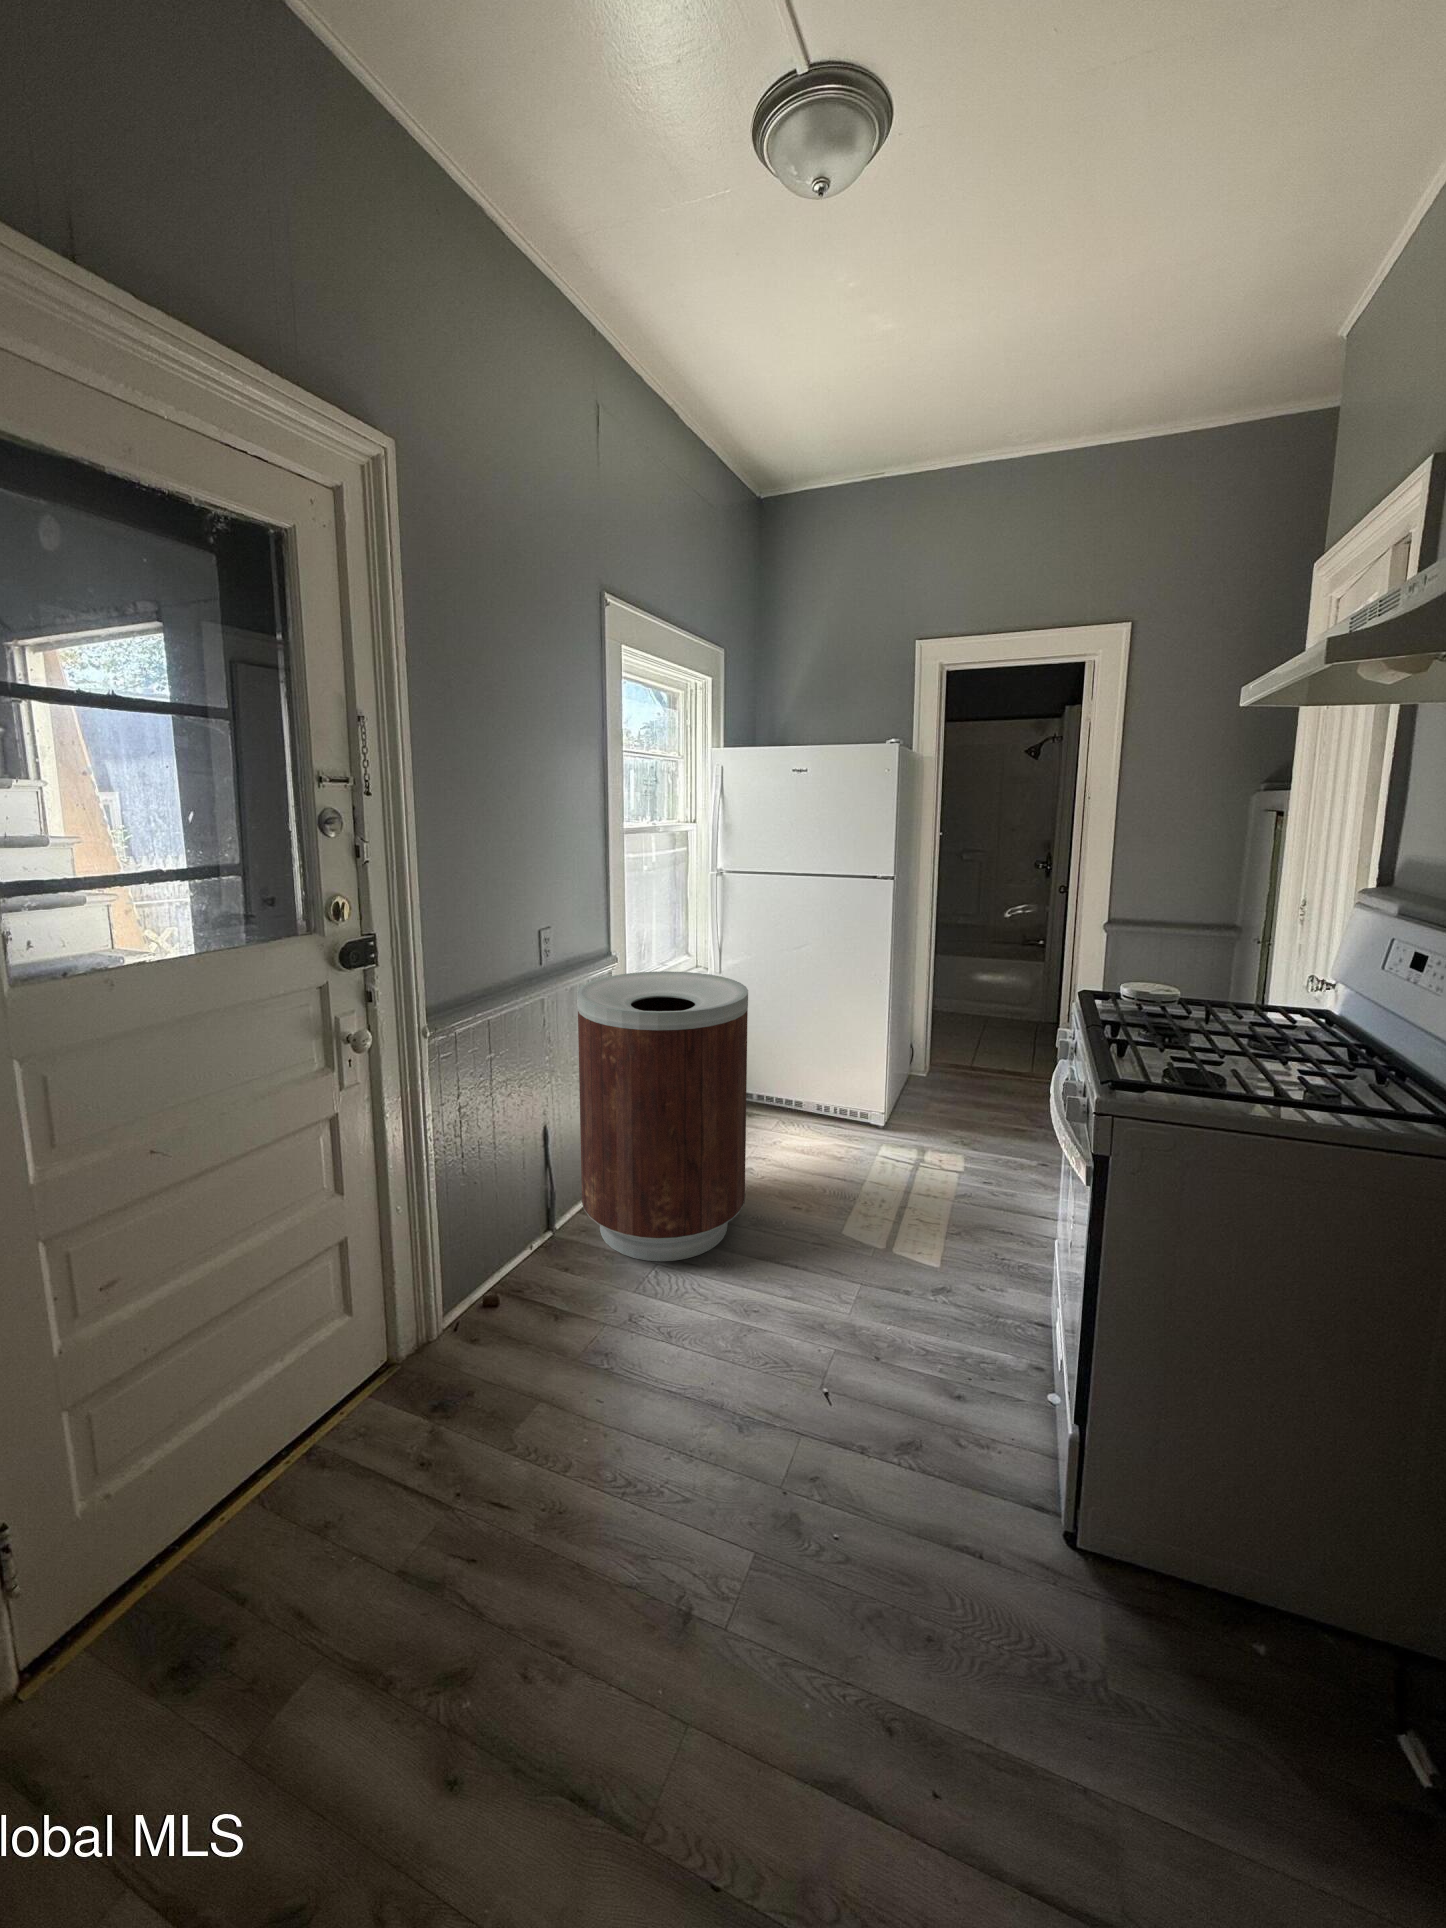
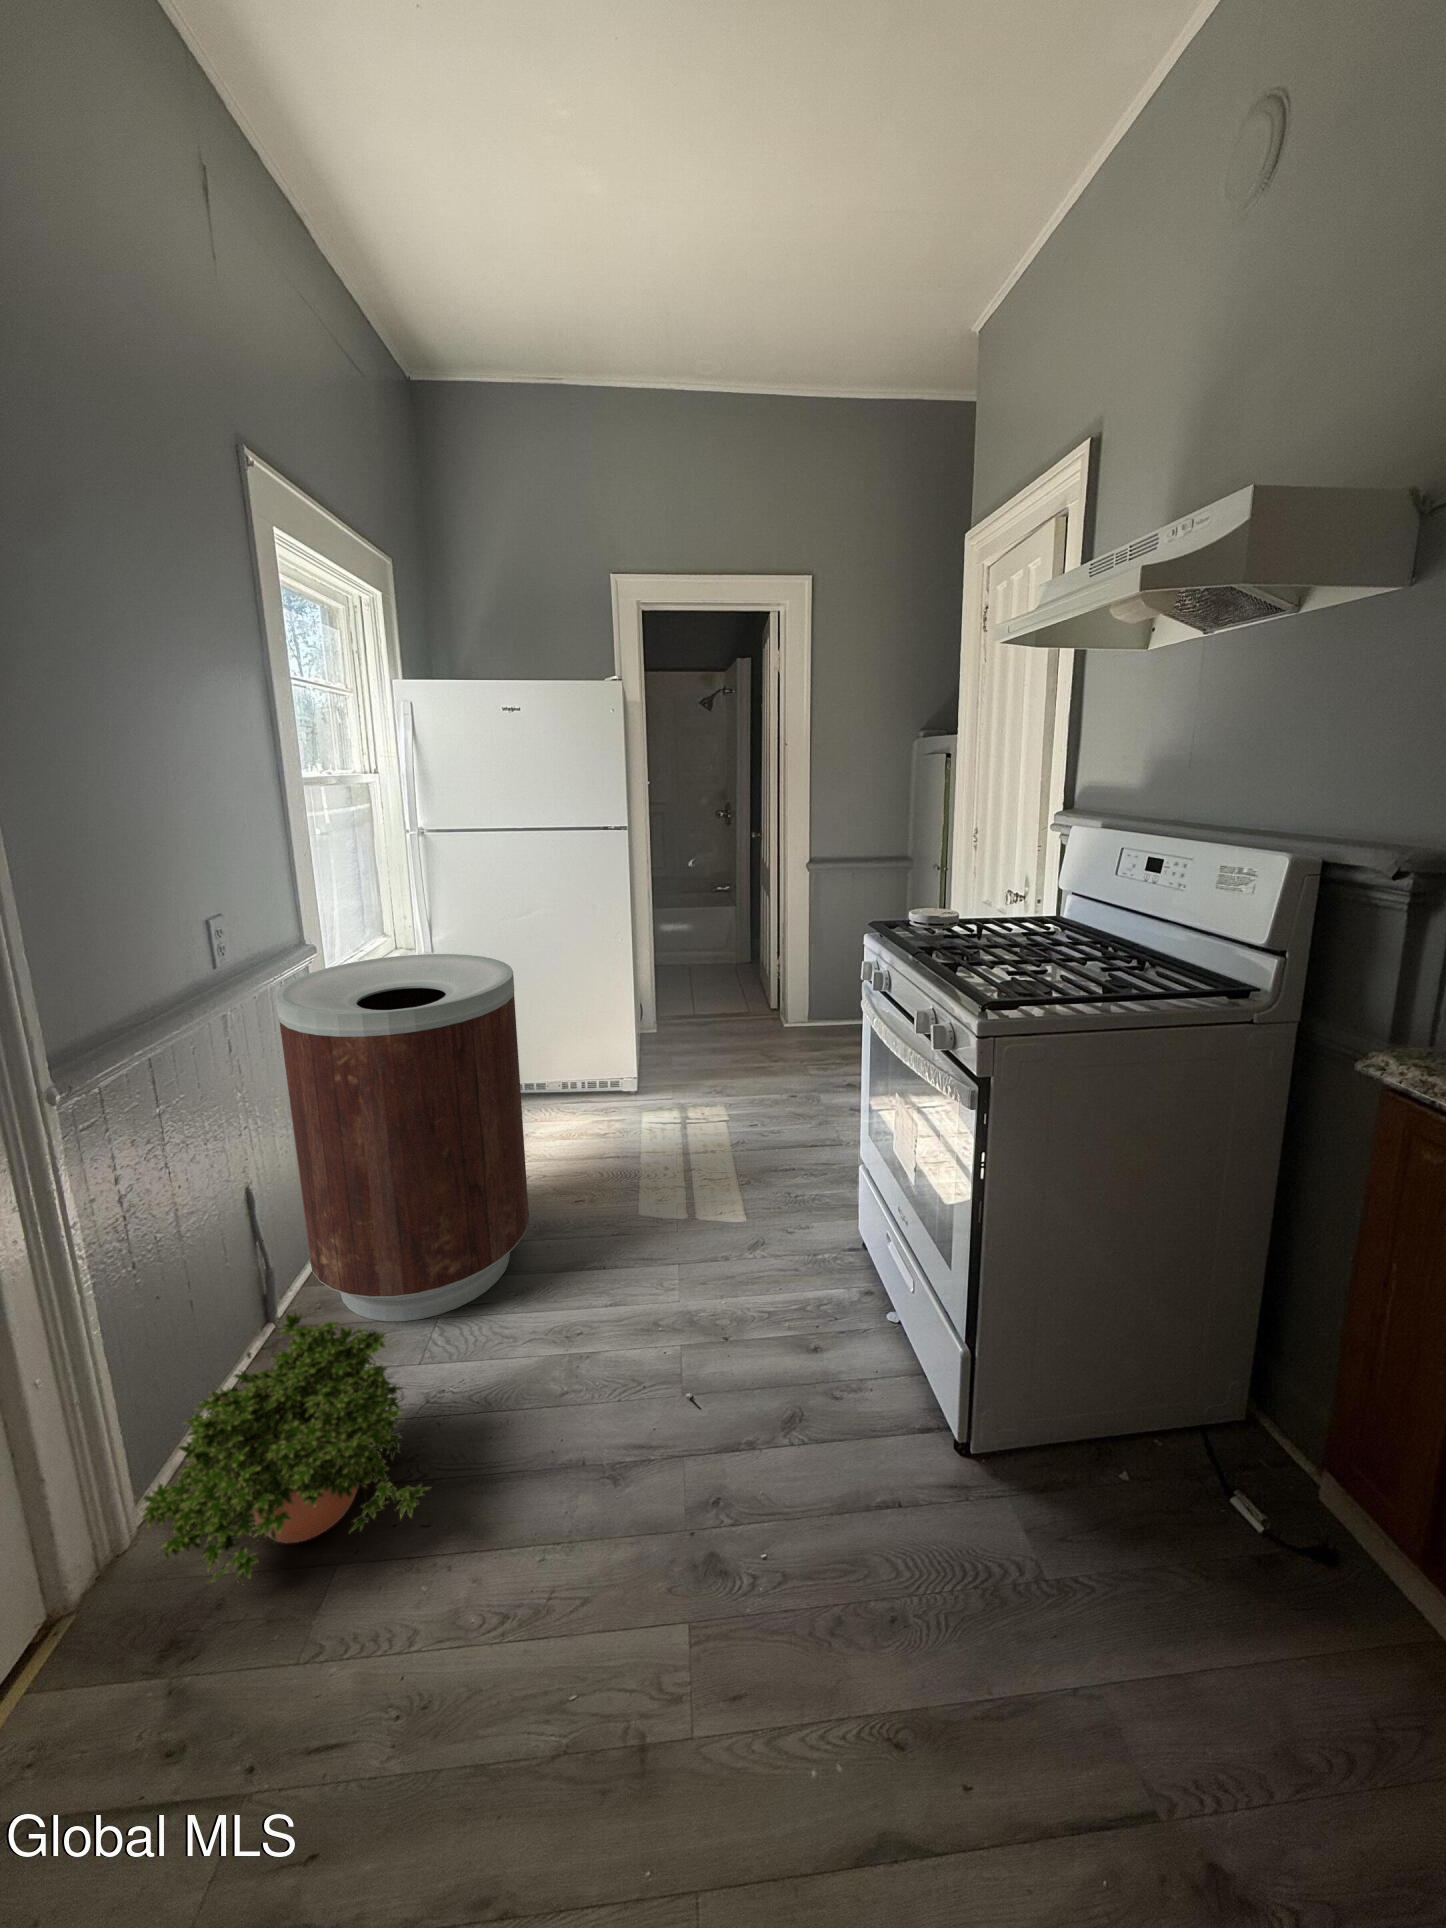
potted plant: none [435,1216,604,1391] -> present [141,1313,429,1581]

